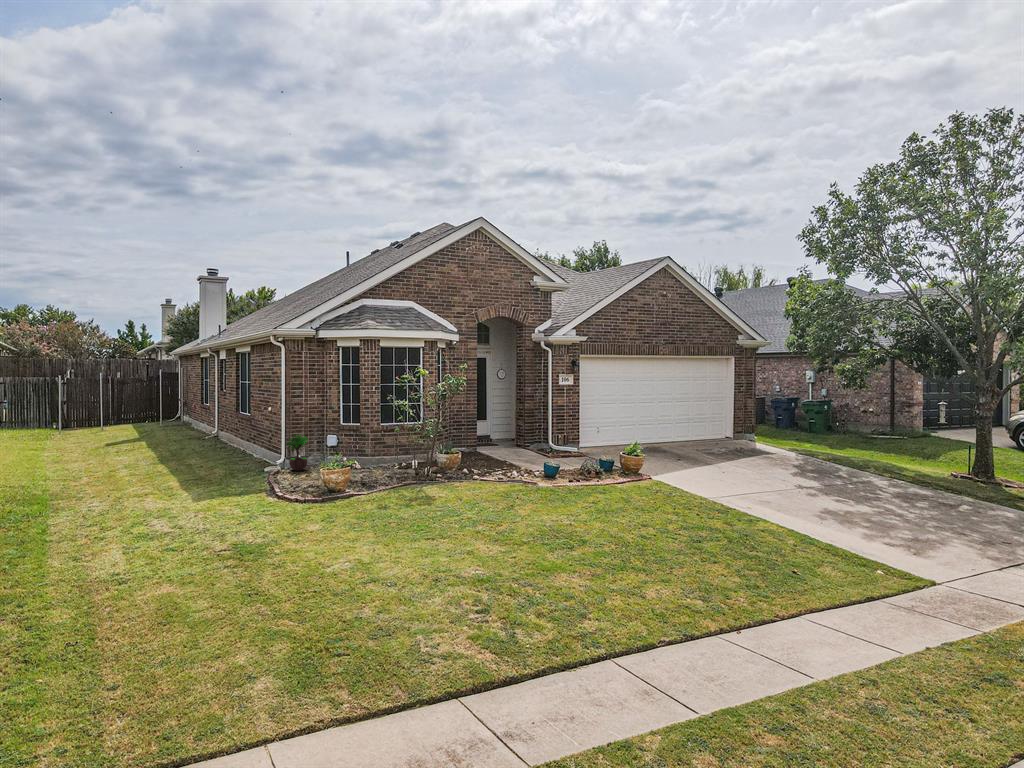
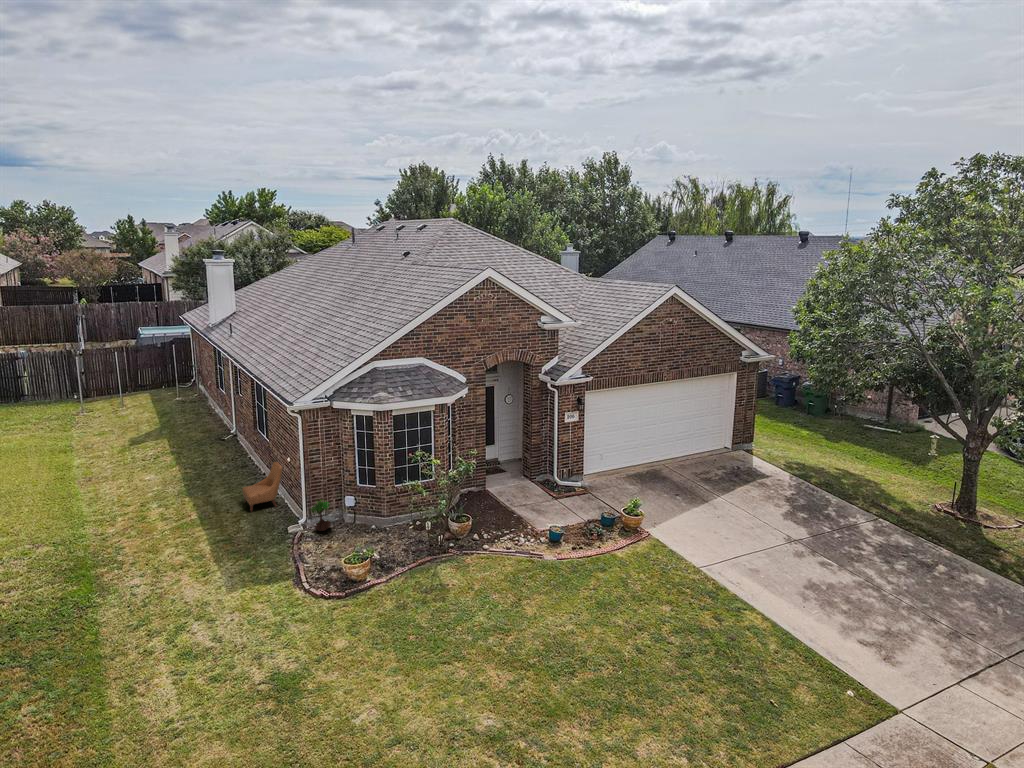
chair: none [219,415,263,460] -> present [242,462,282,512]

